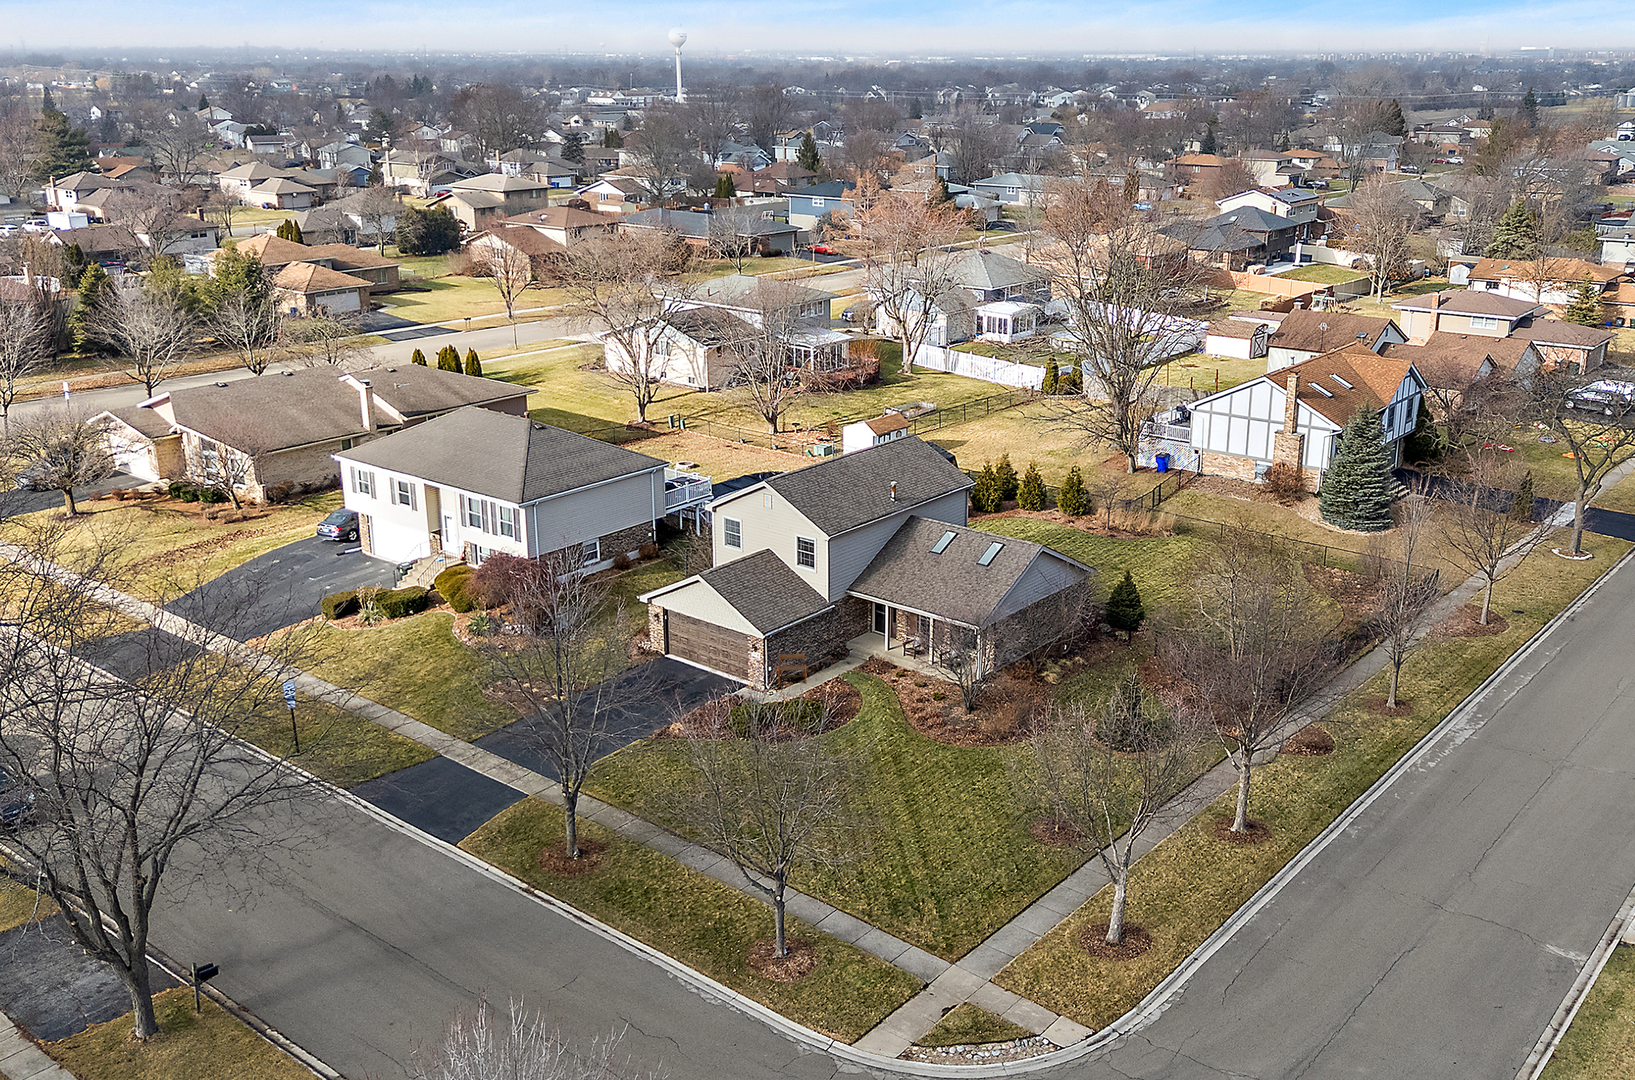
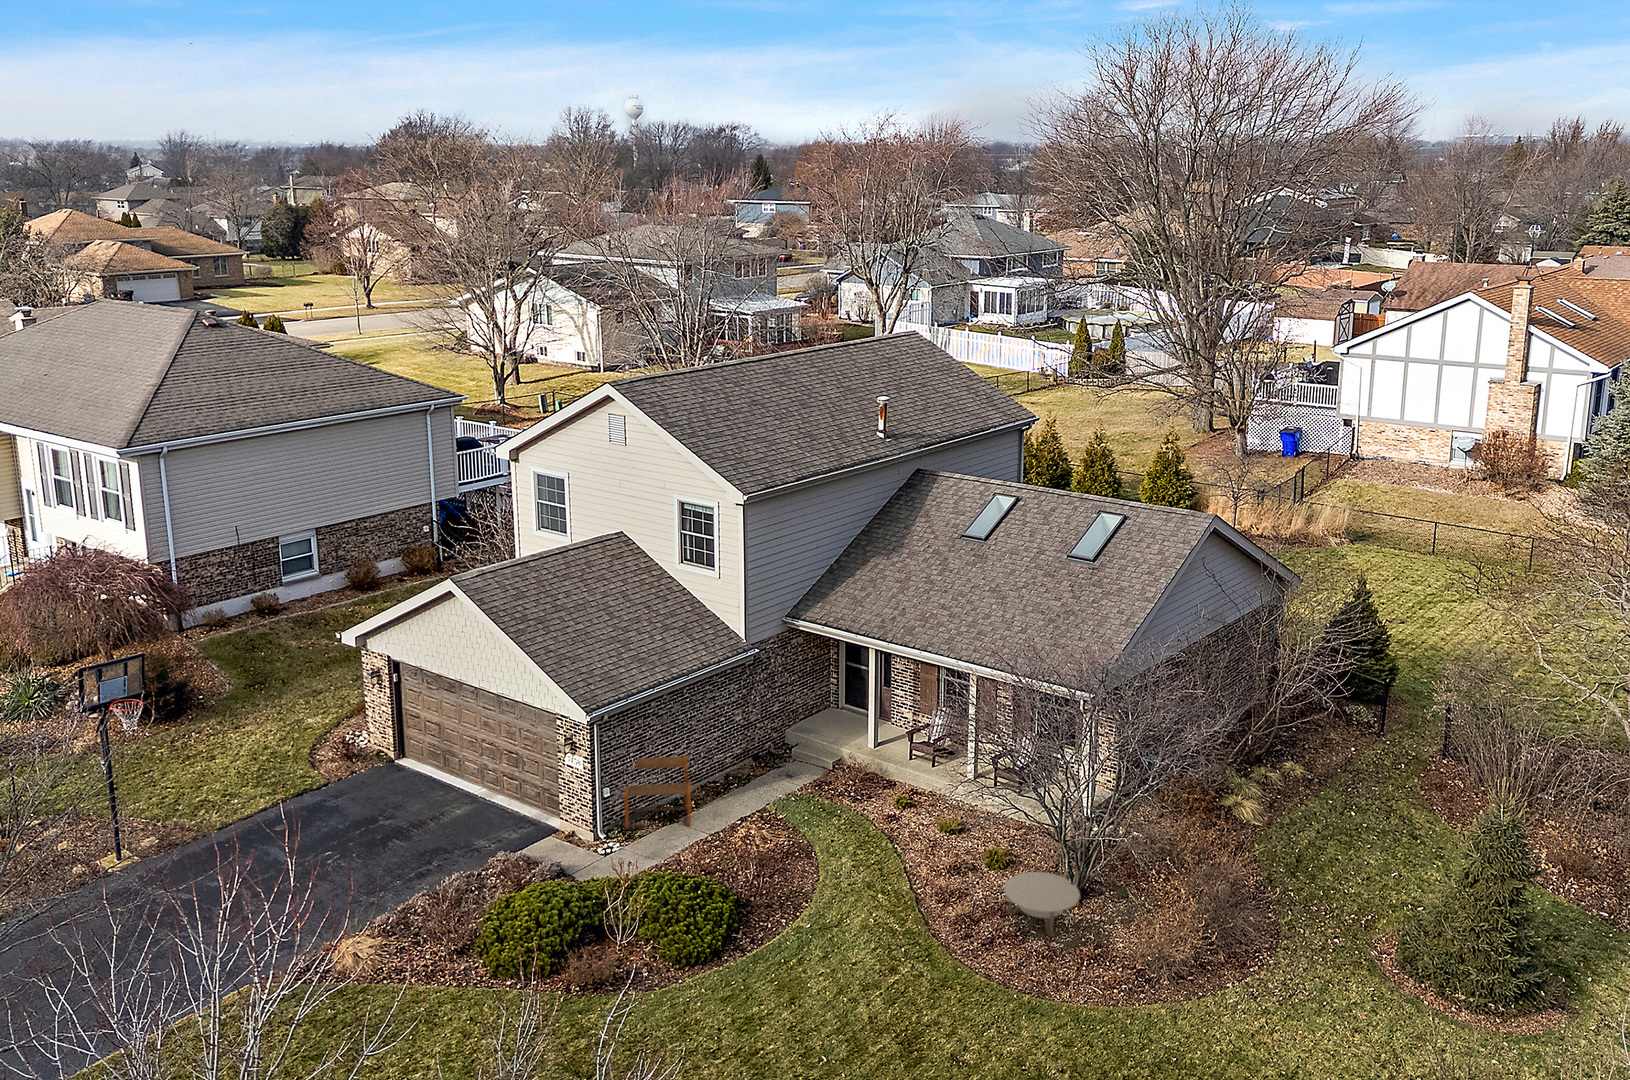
round table: none [934,699,964,723] -> present [1004,872,1080,937]

